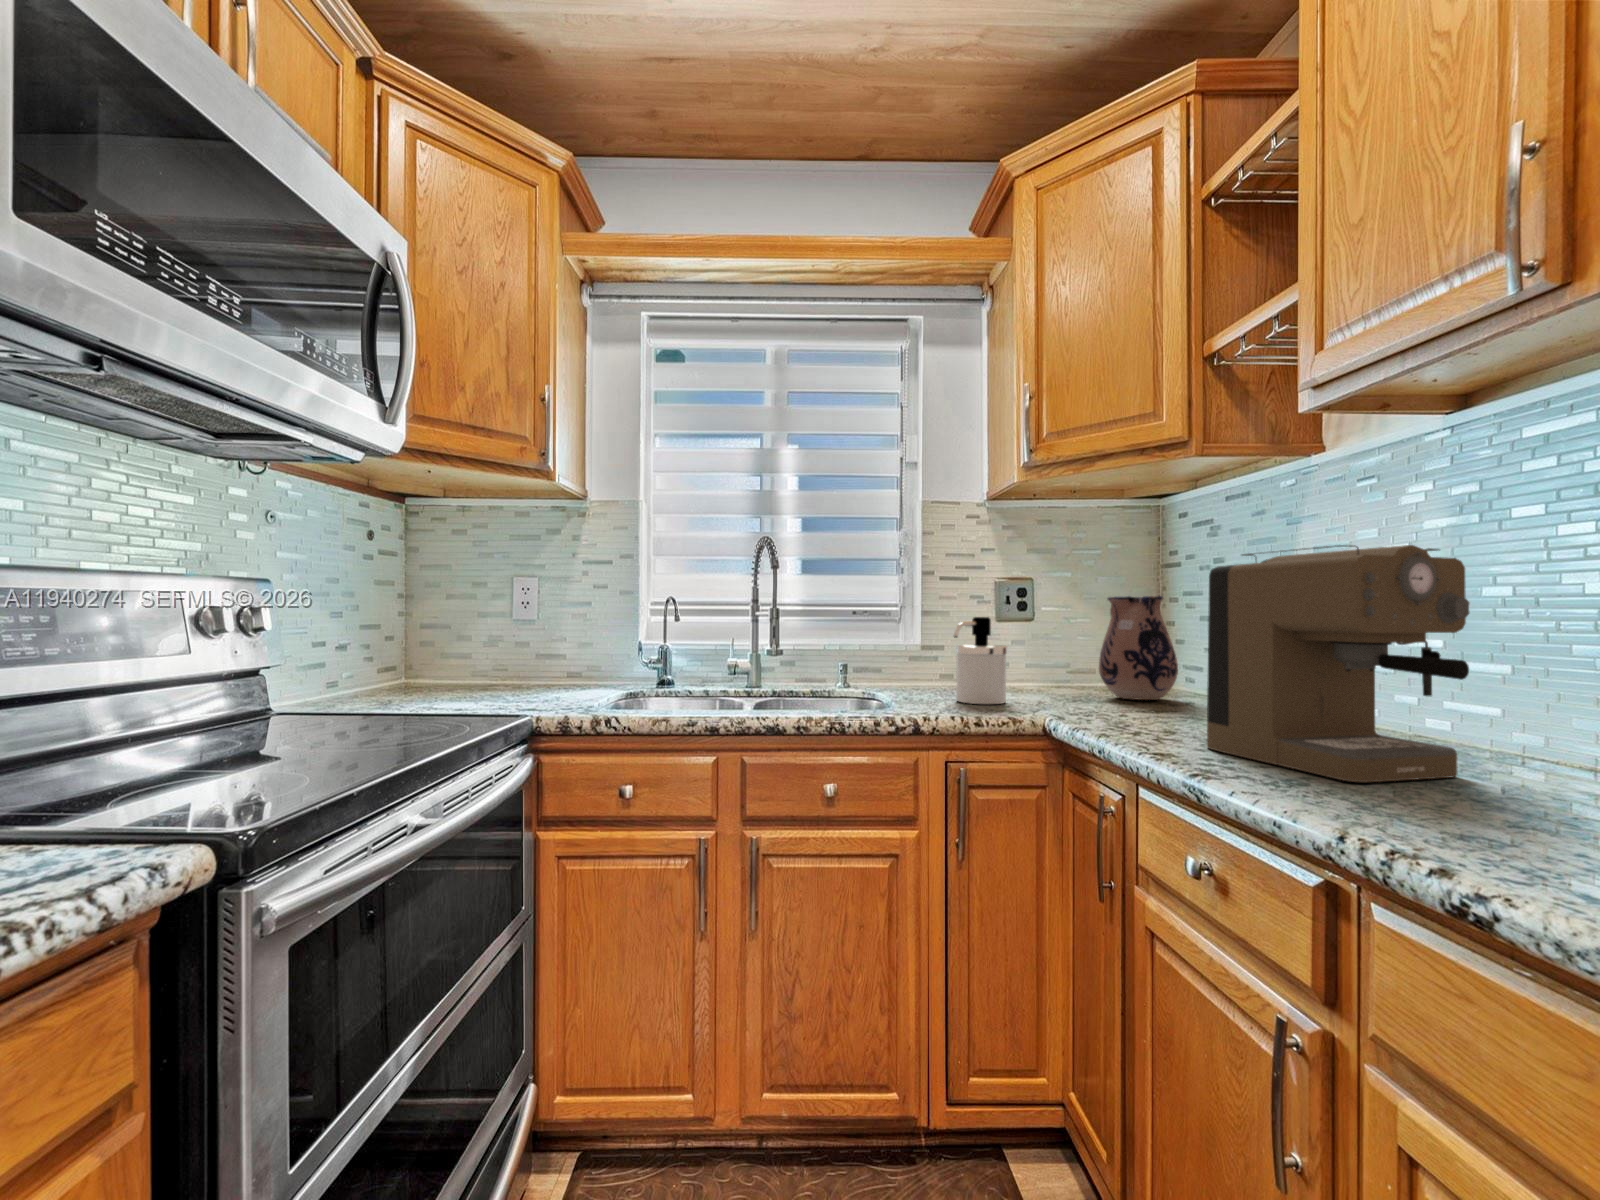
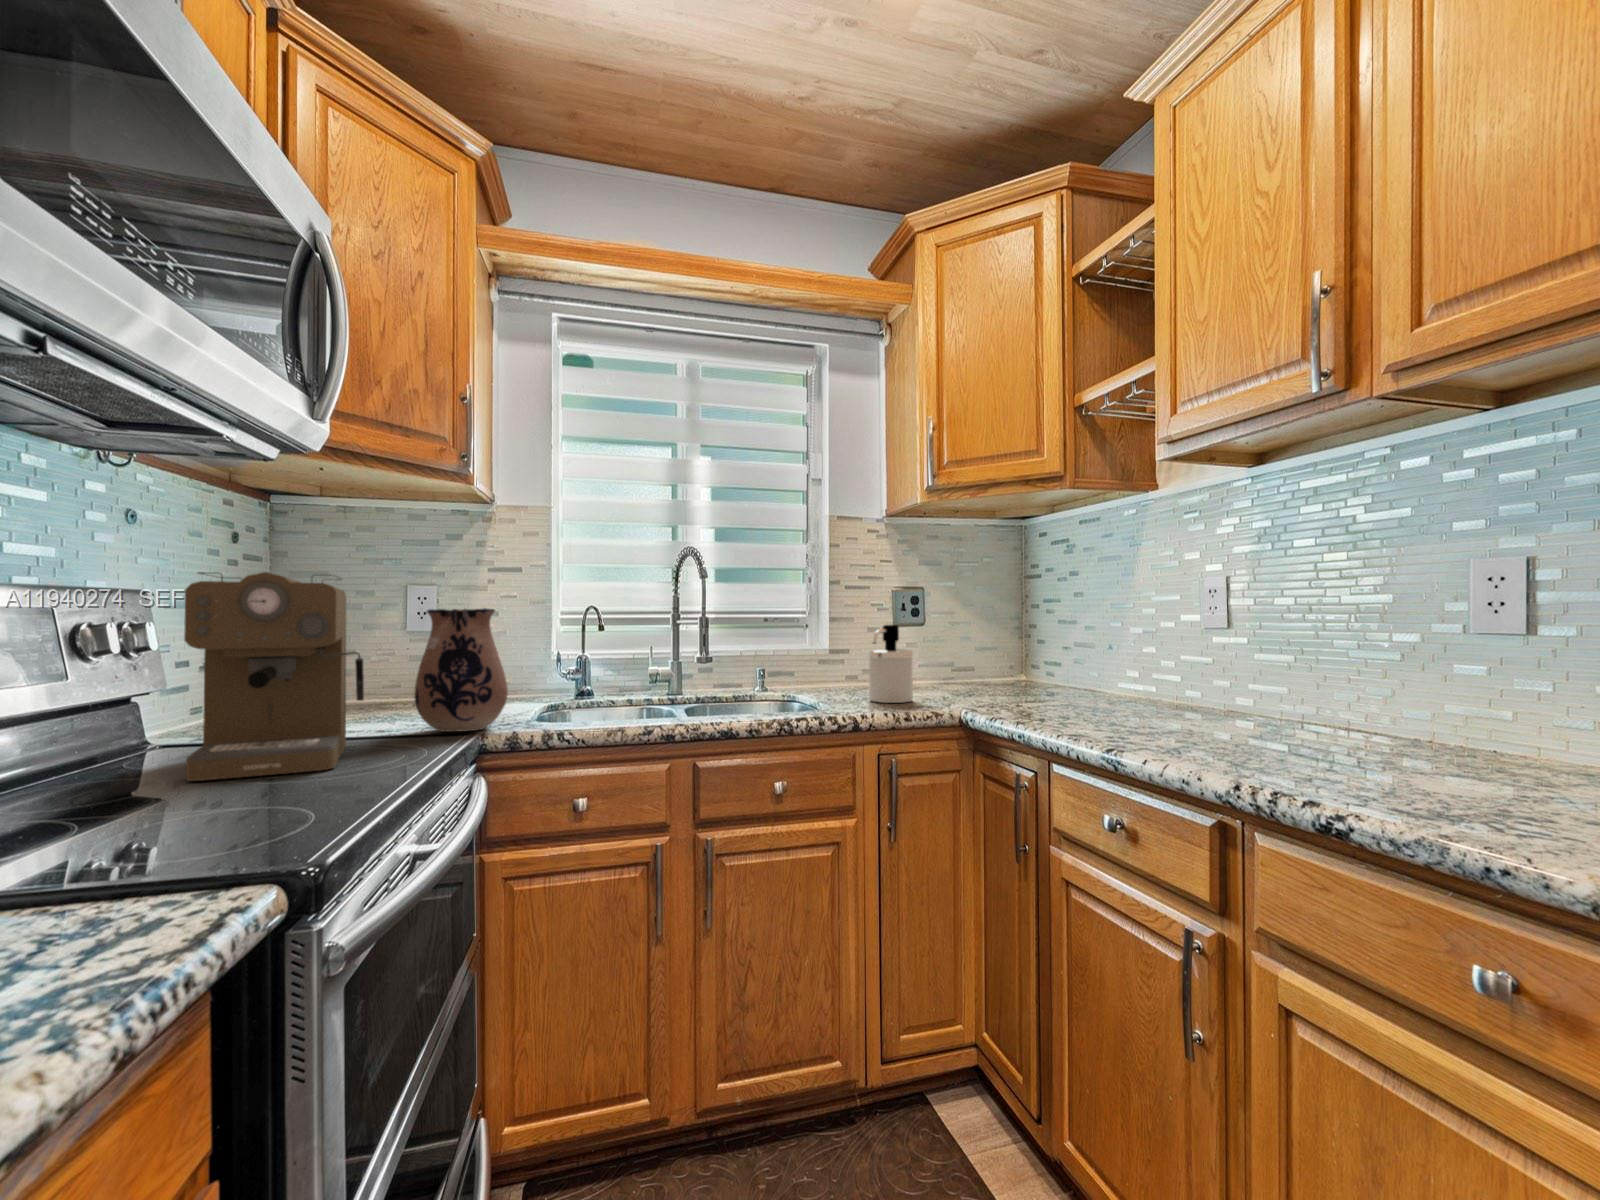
coffee maker: present [1207,545,1469,782] -> present [184,572,364,781]
ceramic pitcher: present [1099,596,1178,700] -> present [414,608,508,732]

